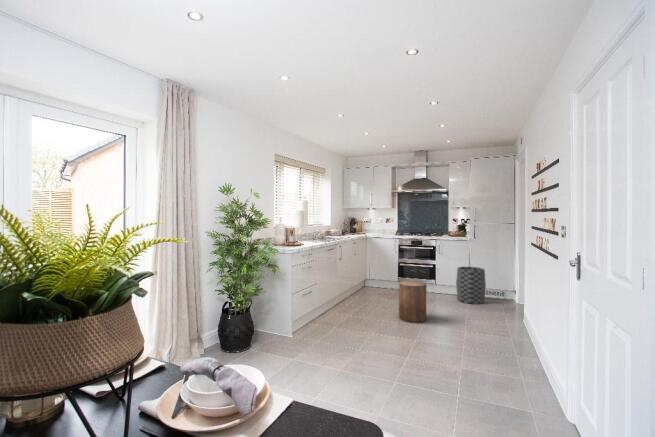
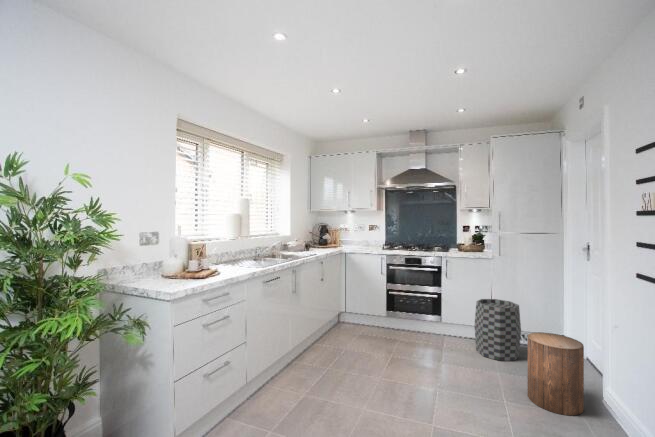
stool: present [399,281,426,323] -> present [527,332,584,415]

